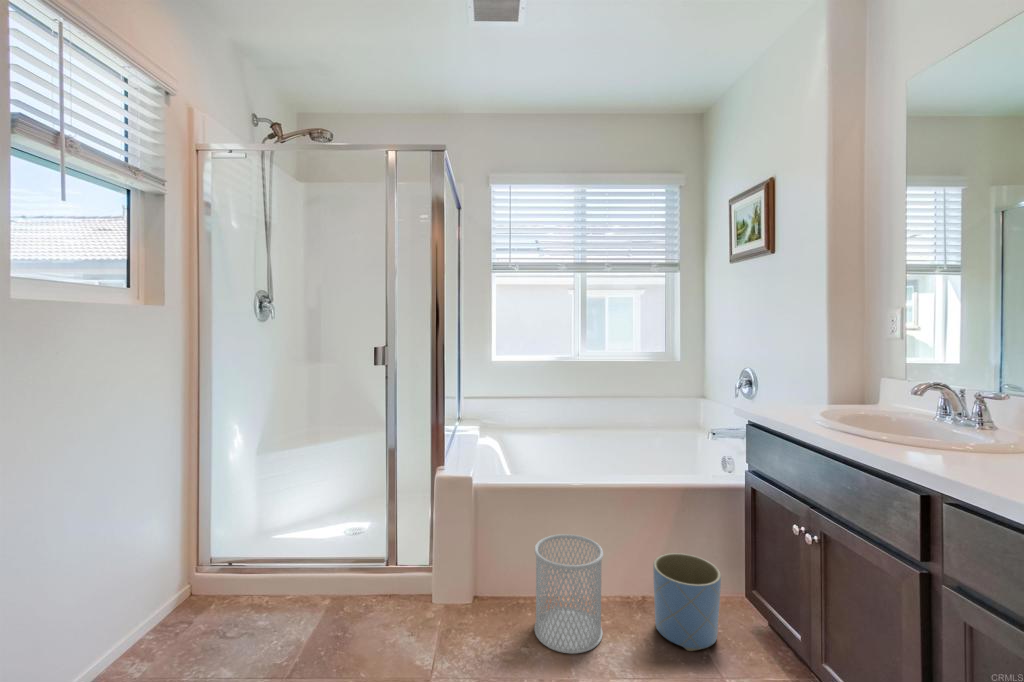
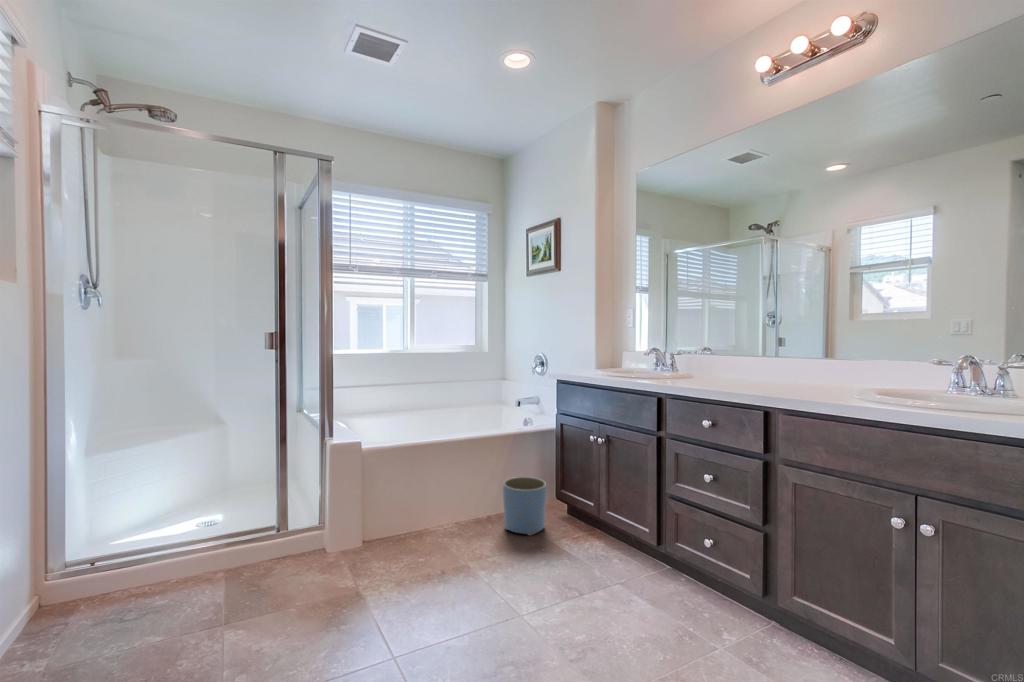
wastebasket: present [534,534,603,654] -> none [423,475,474,556]

